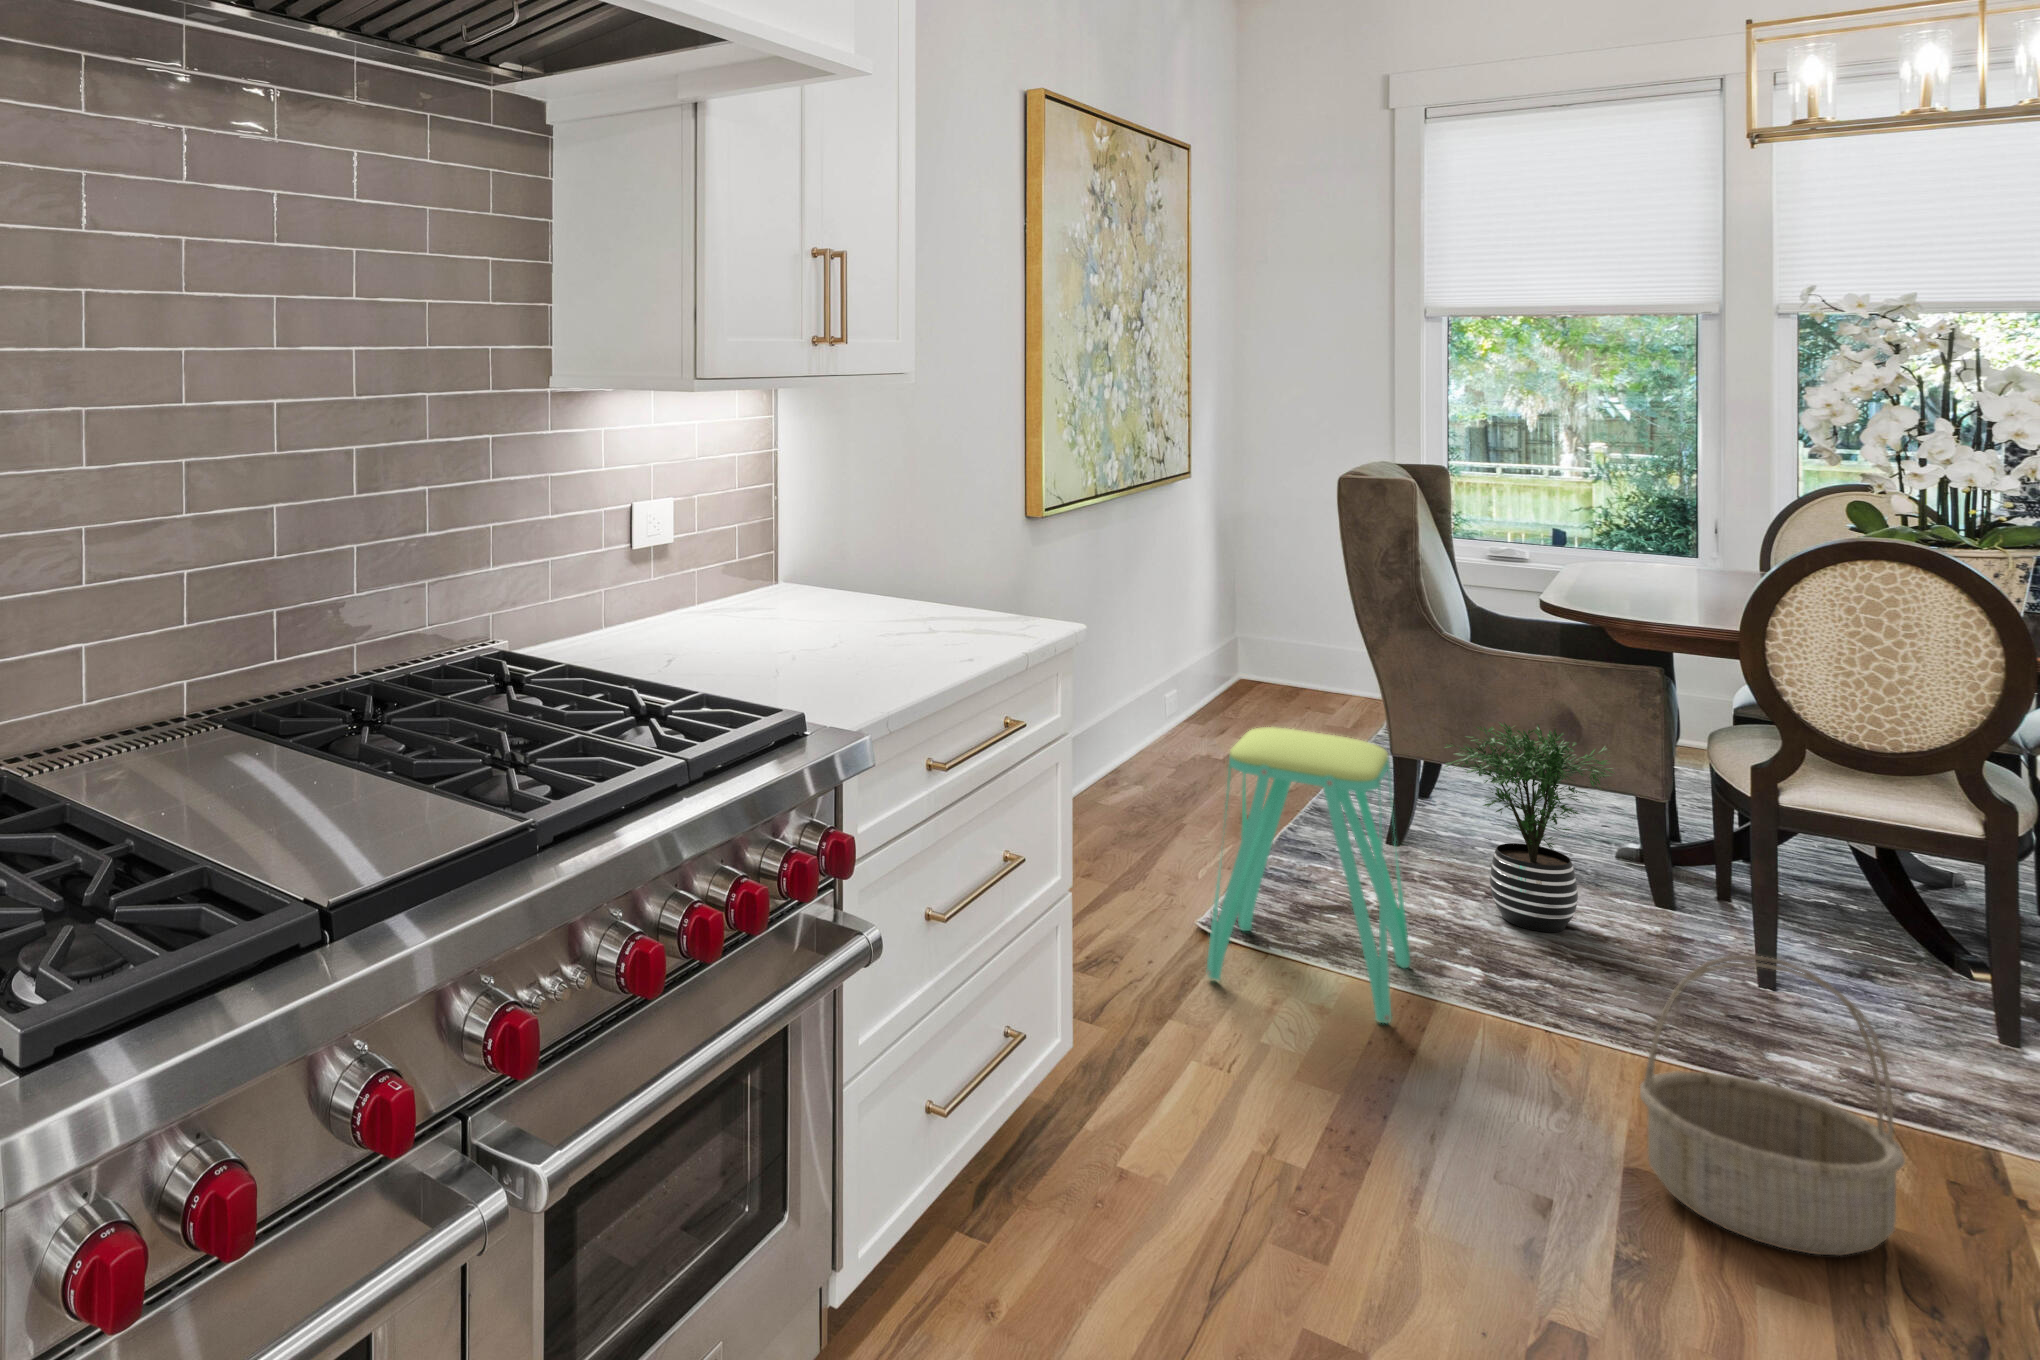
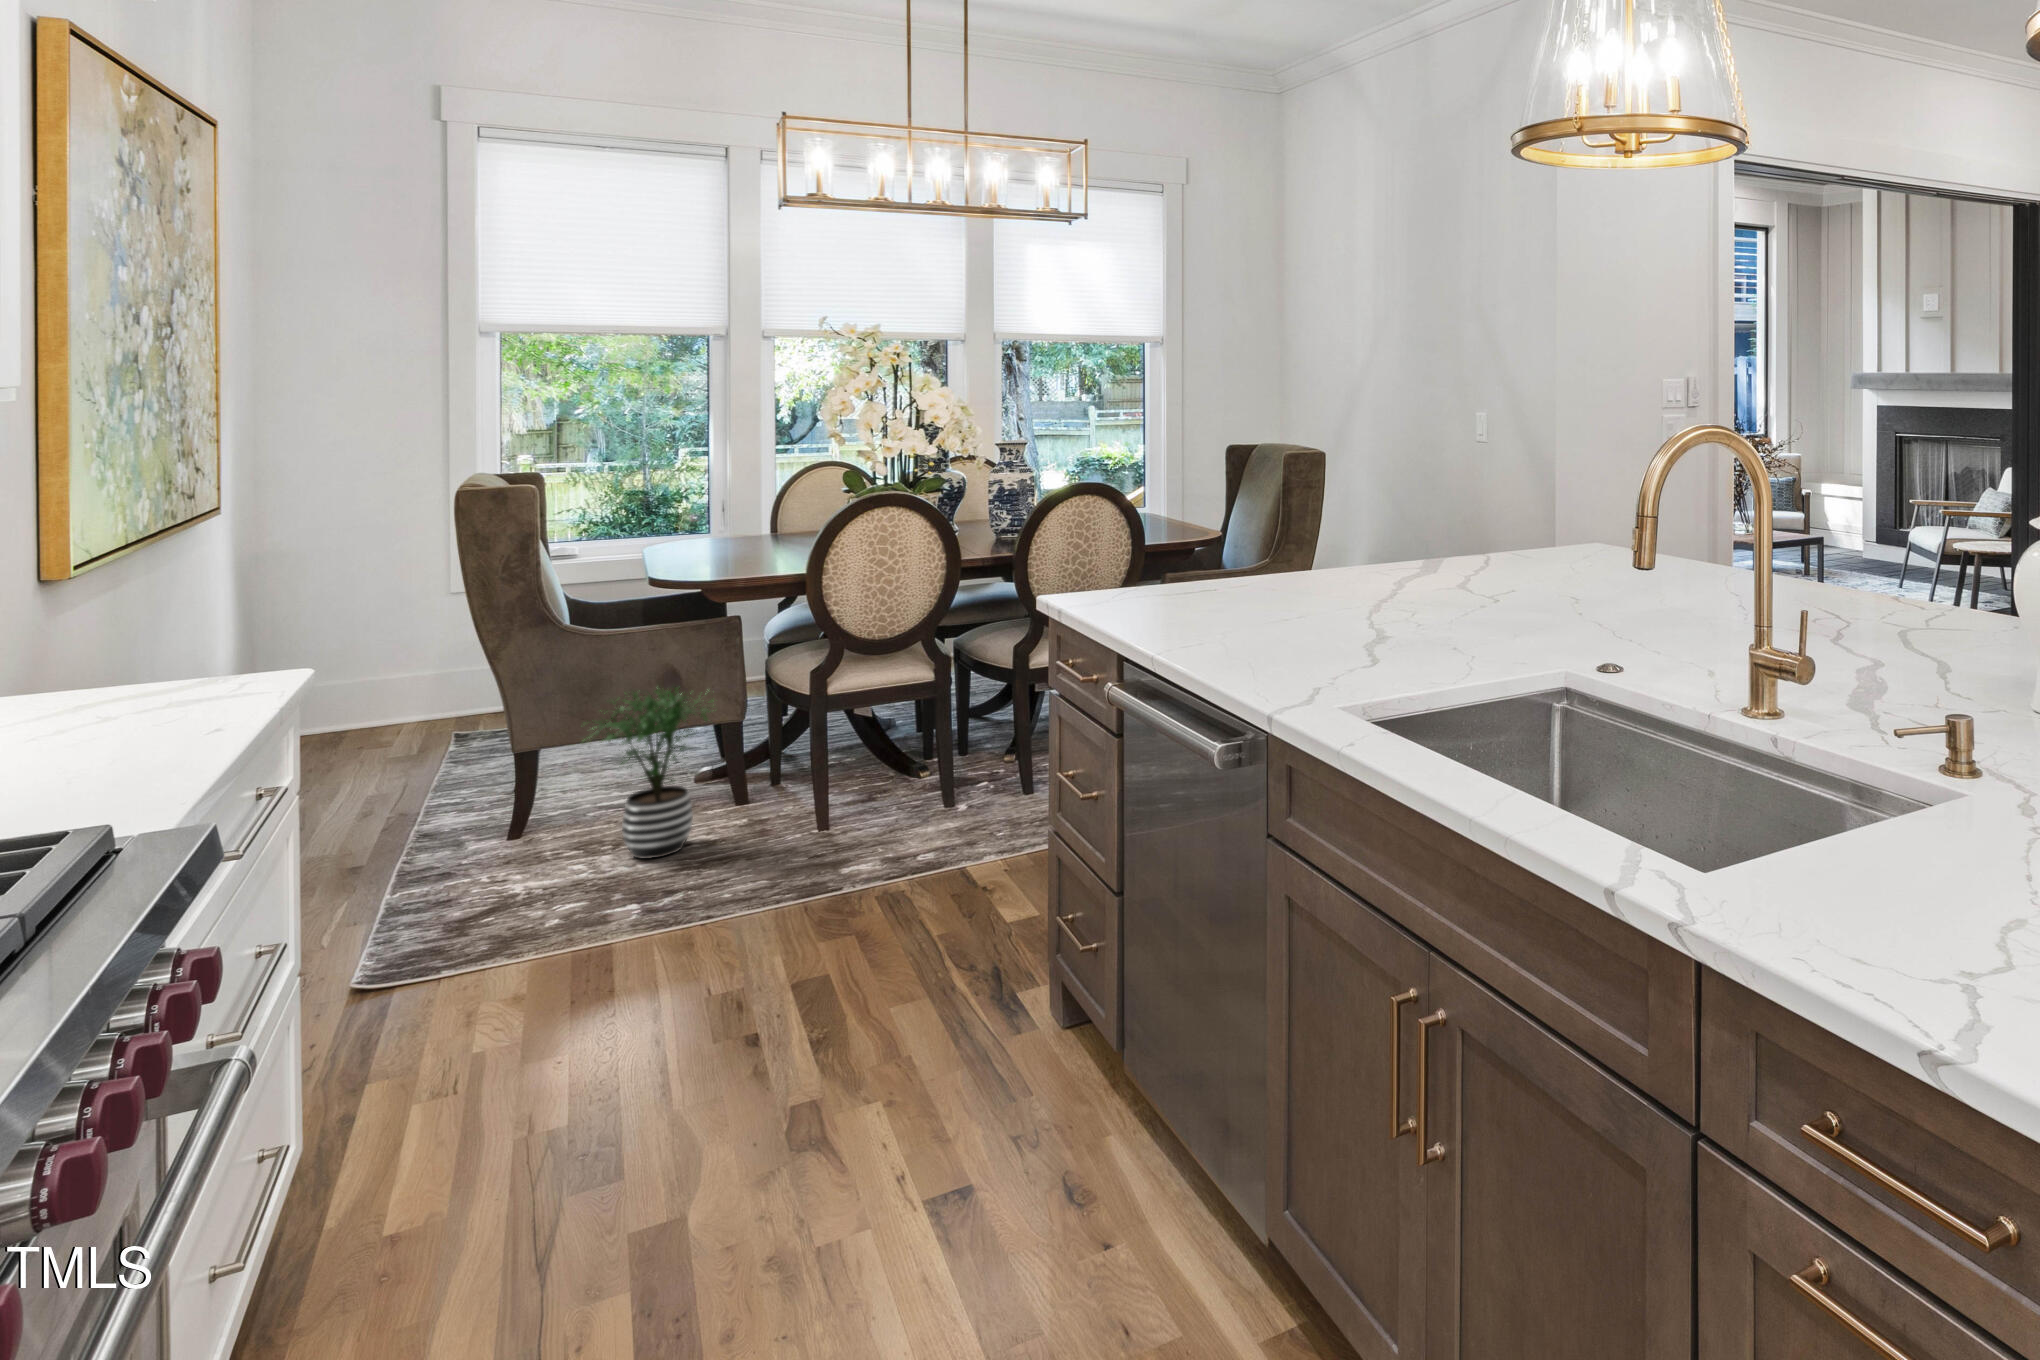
stool: present [1206,727,1410,1023] -> none [386,737,584,1023]
basket: present [1640,955,1905,1256] -> none [803,791,952,991]

